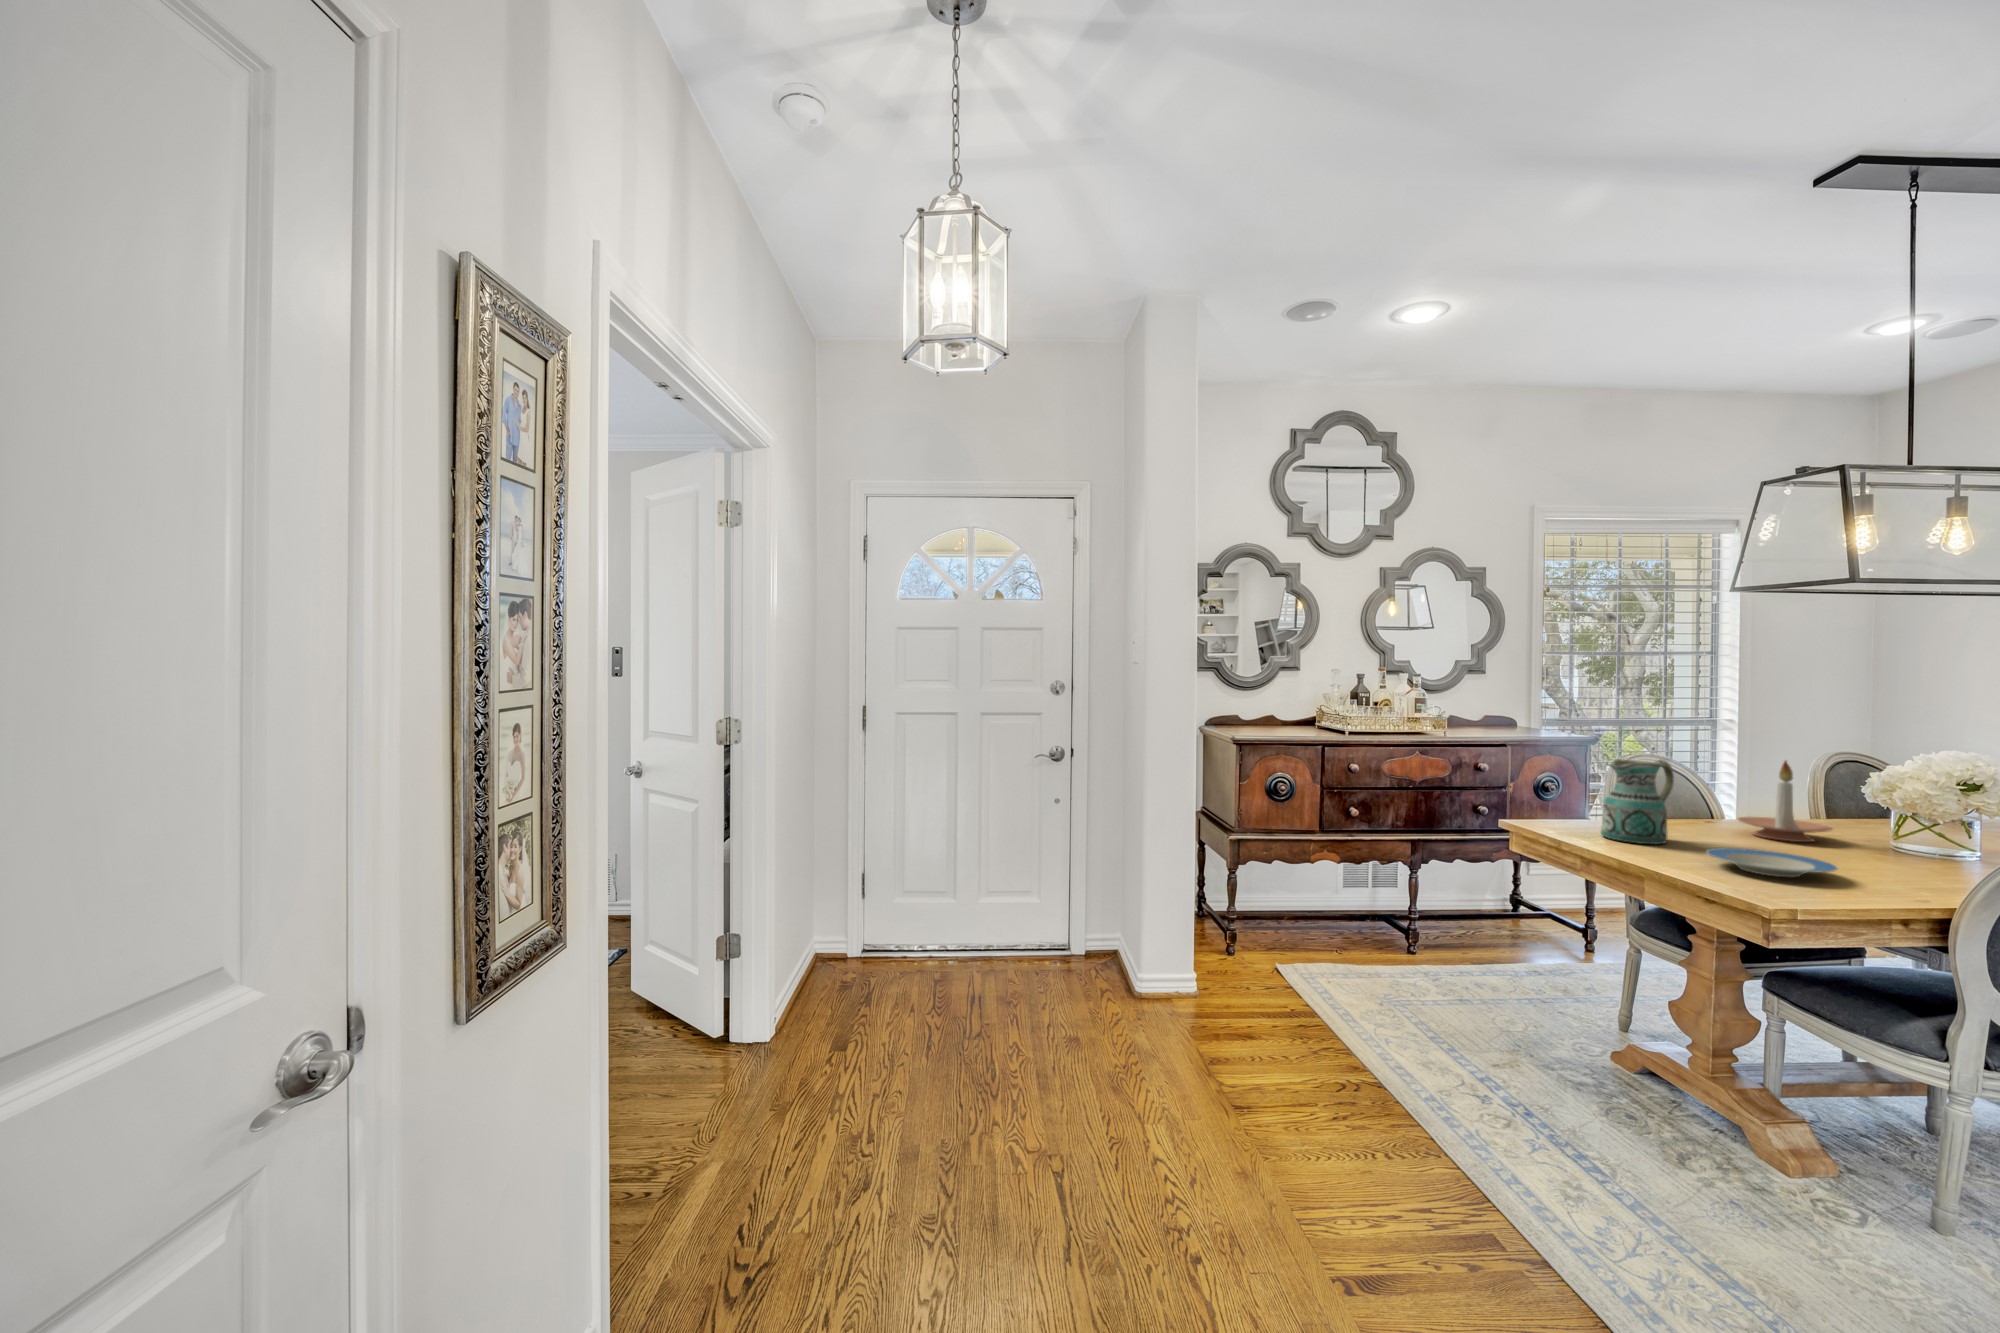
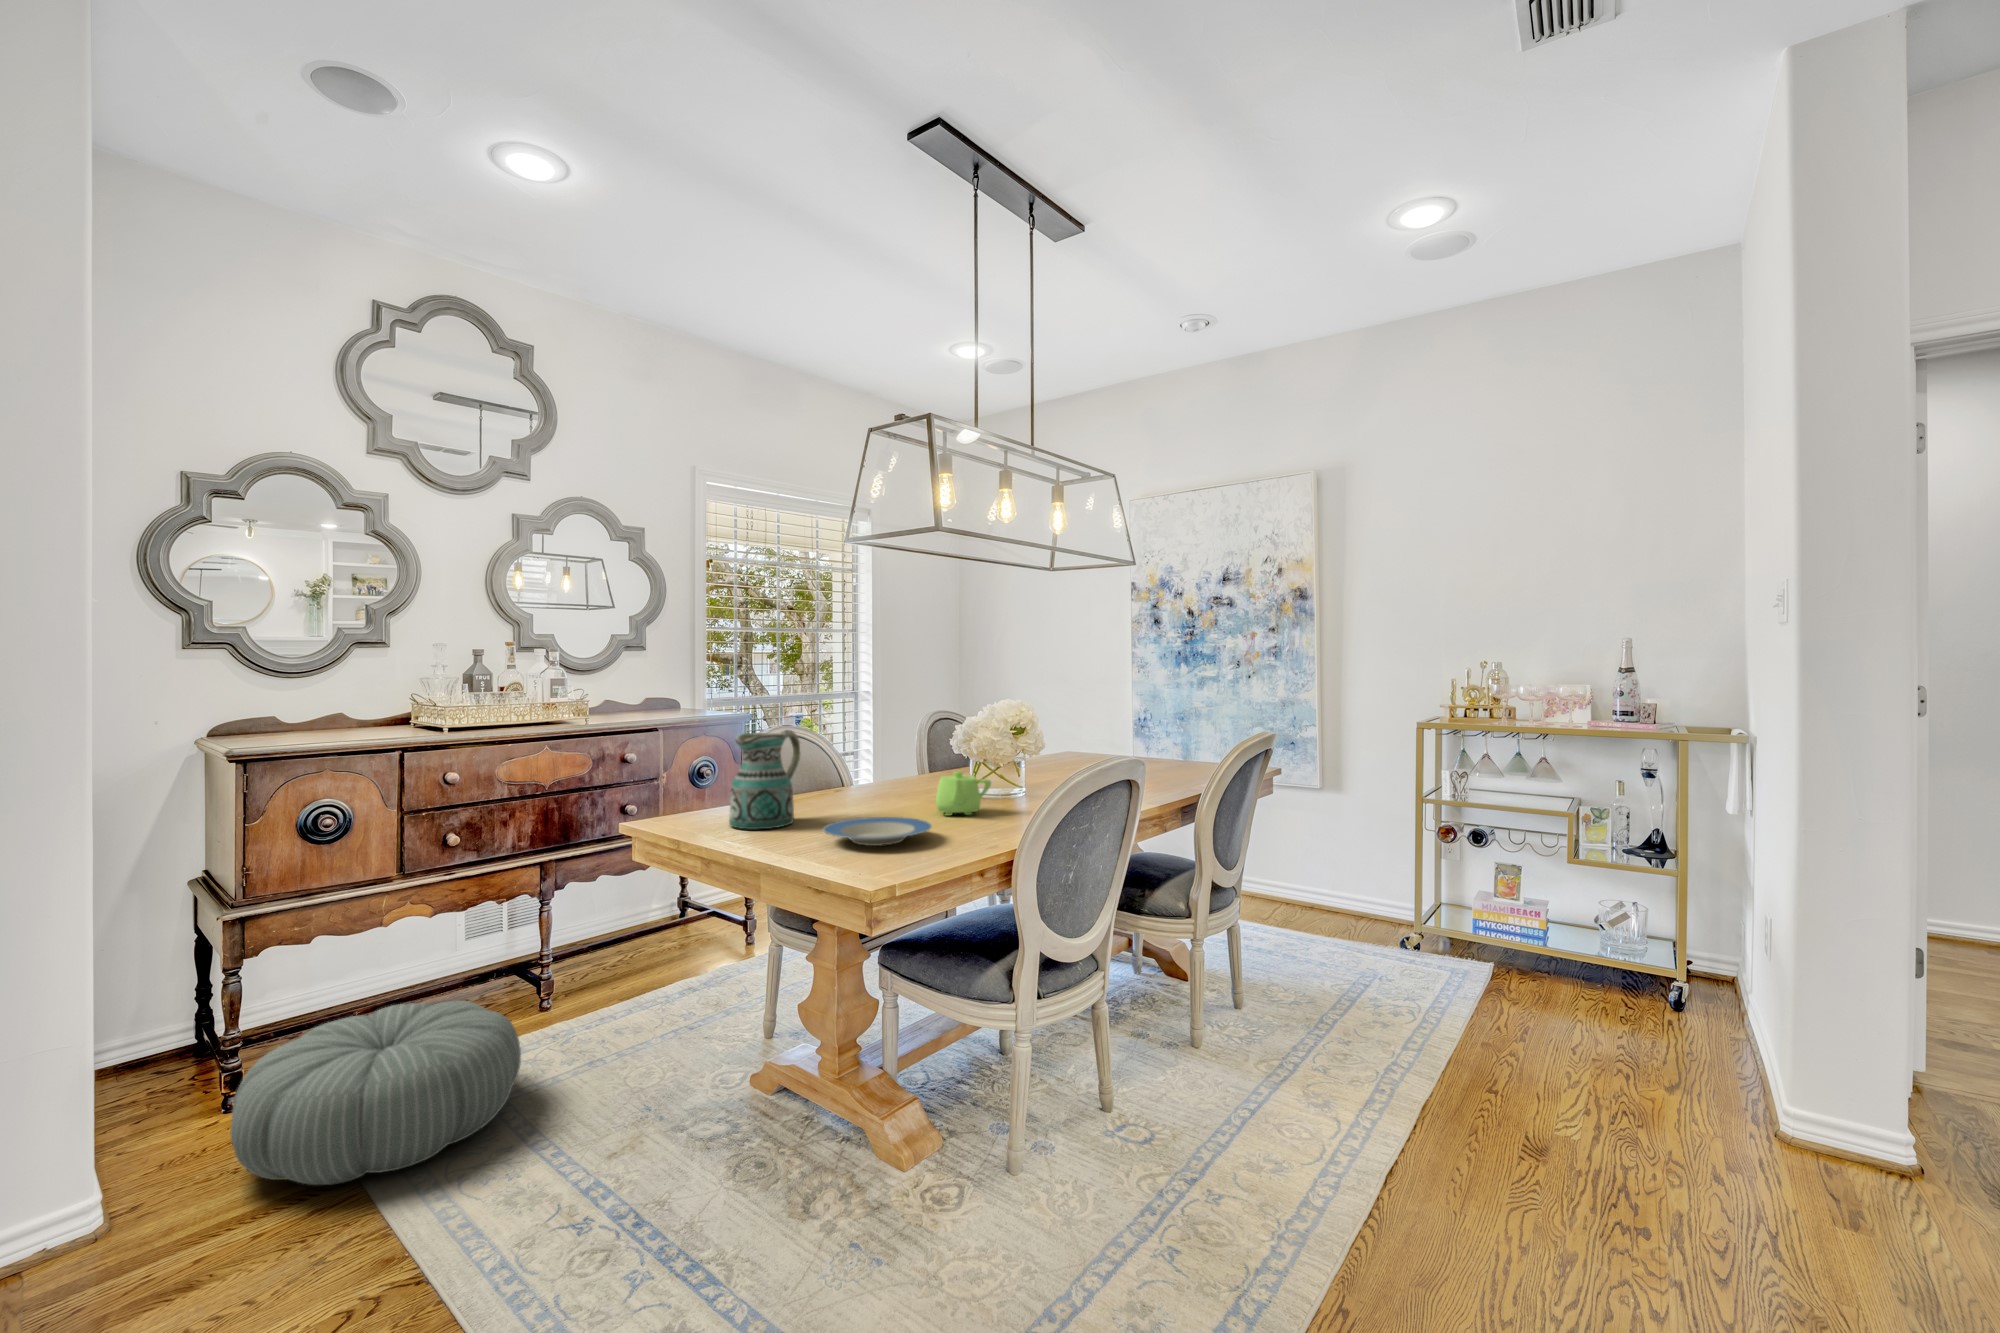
candle holder: present [1738,761,1832,842] -> none [859,720,932,802]
teapot: none [1841,820,1922,867] -> present [936,771,991,816]
pouf: none [1248,919,1415,1024] -> present [231,1001,521,1185]

